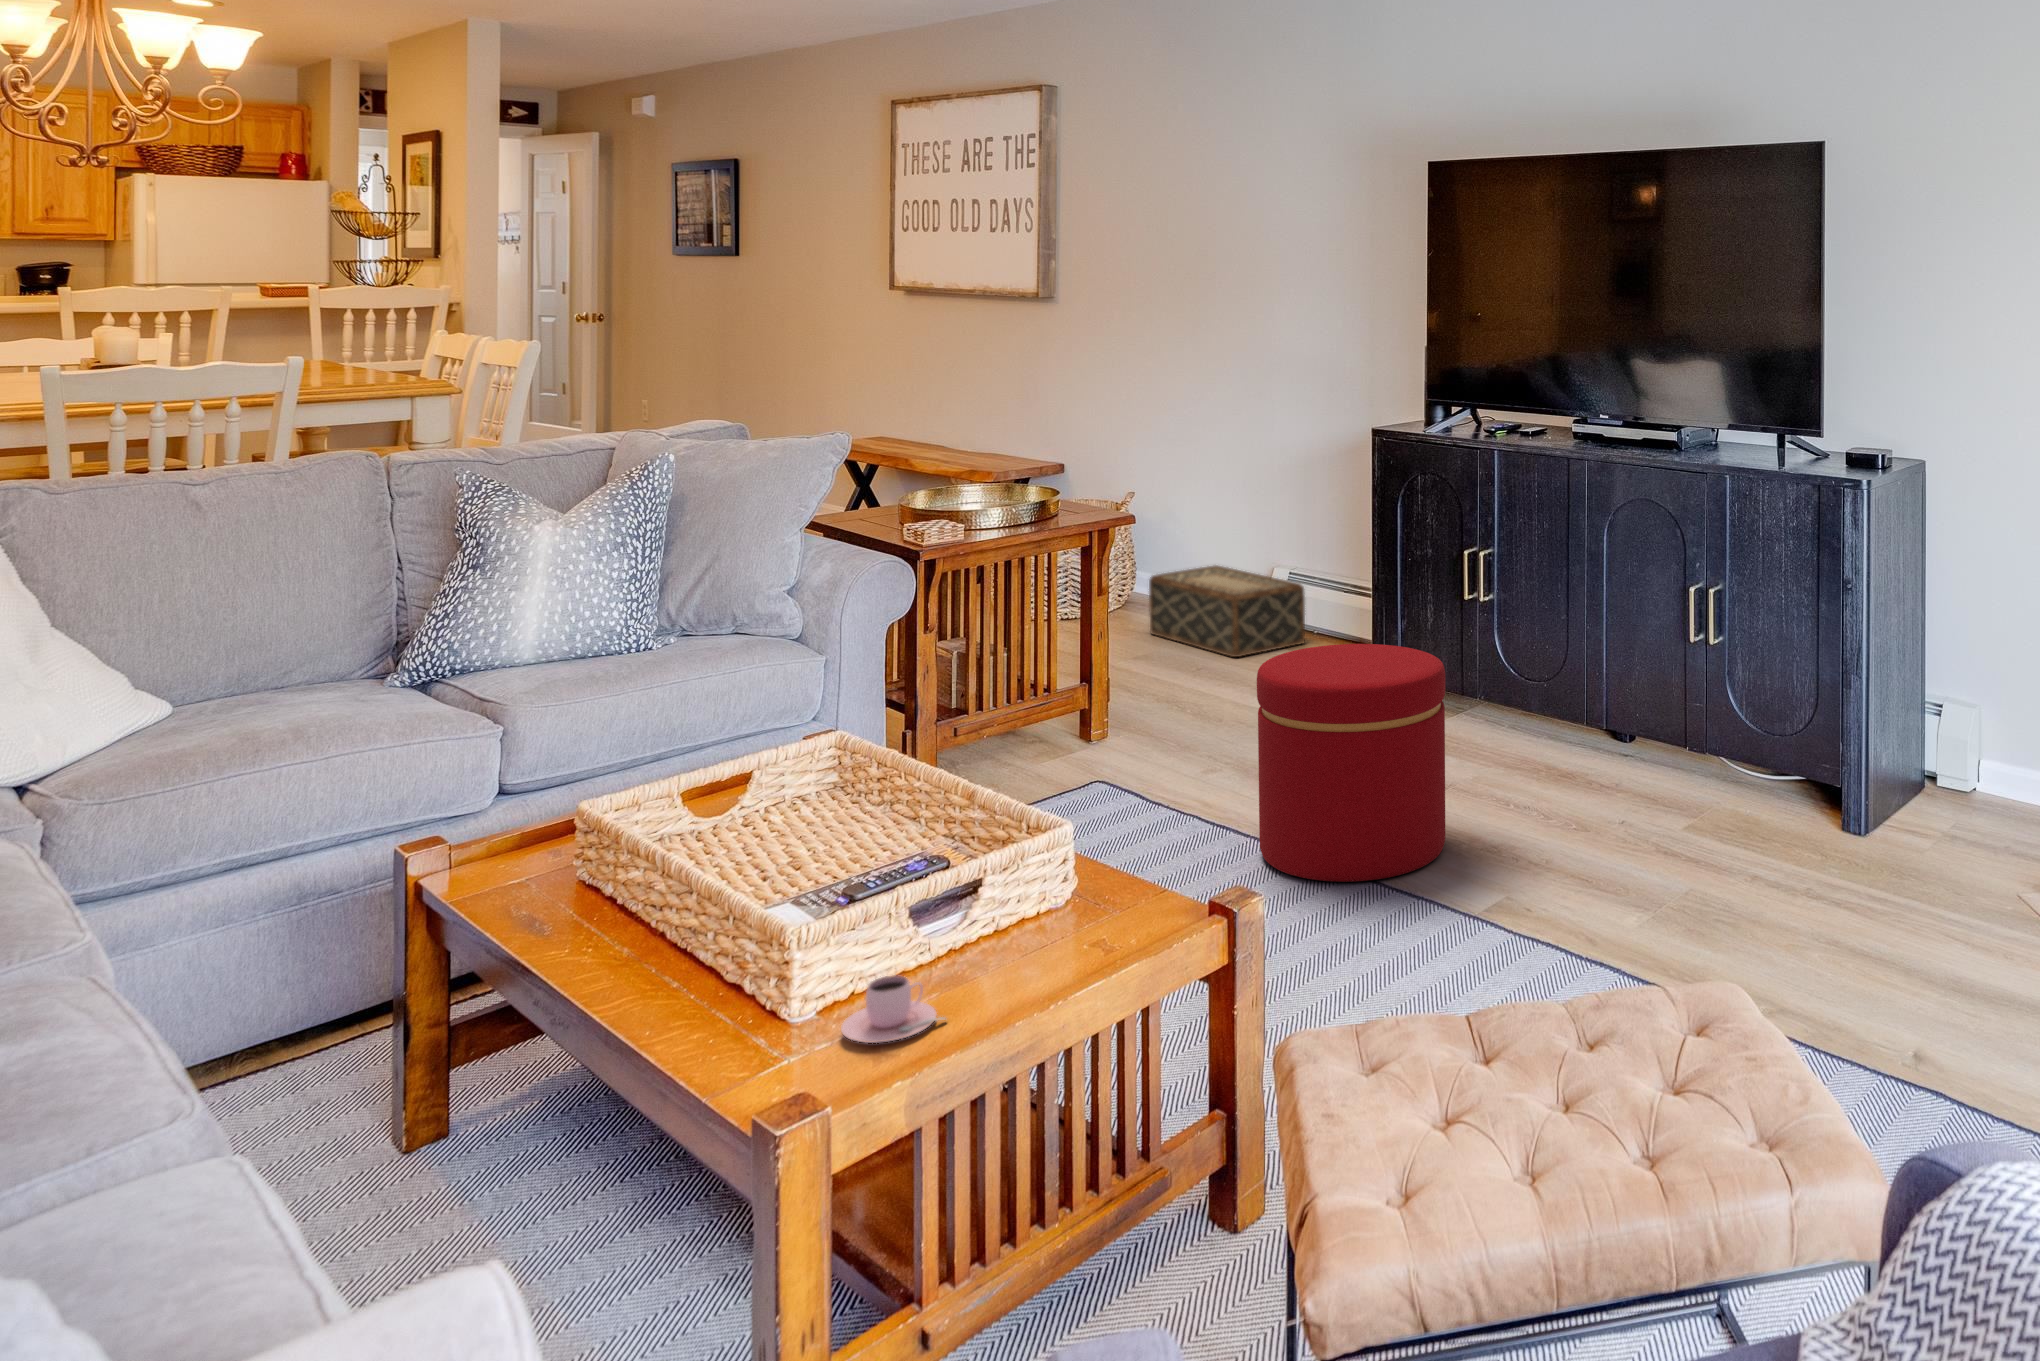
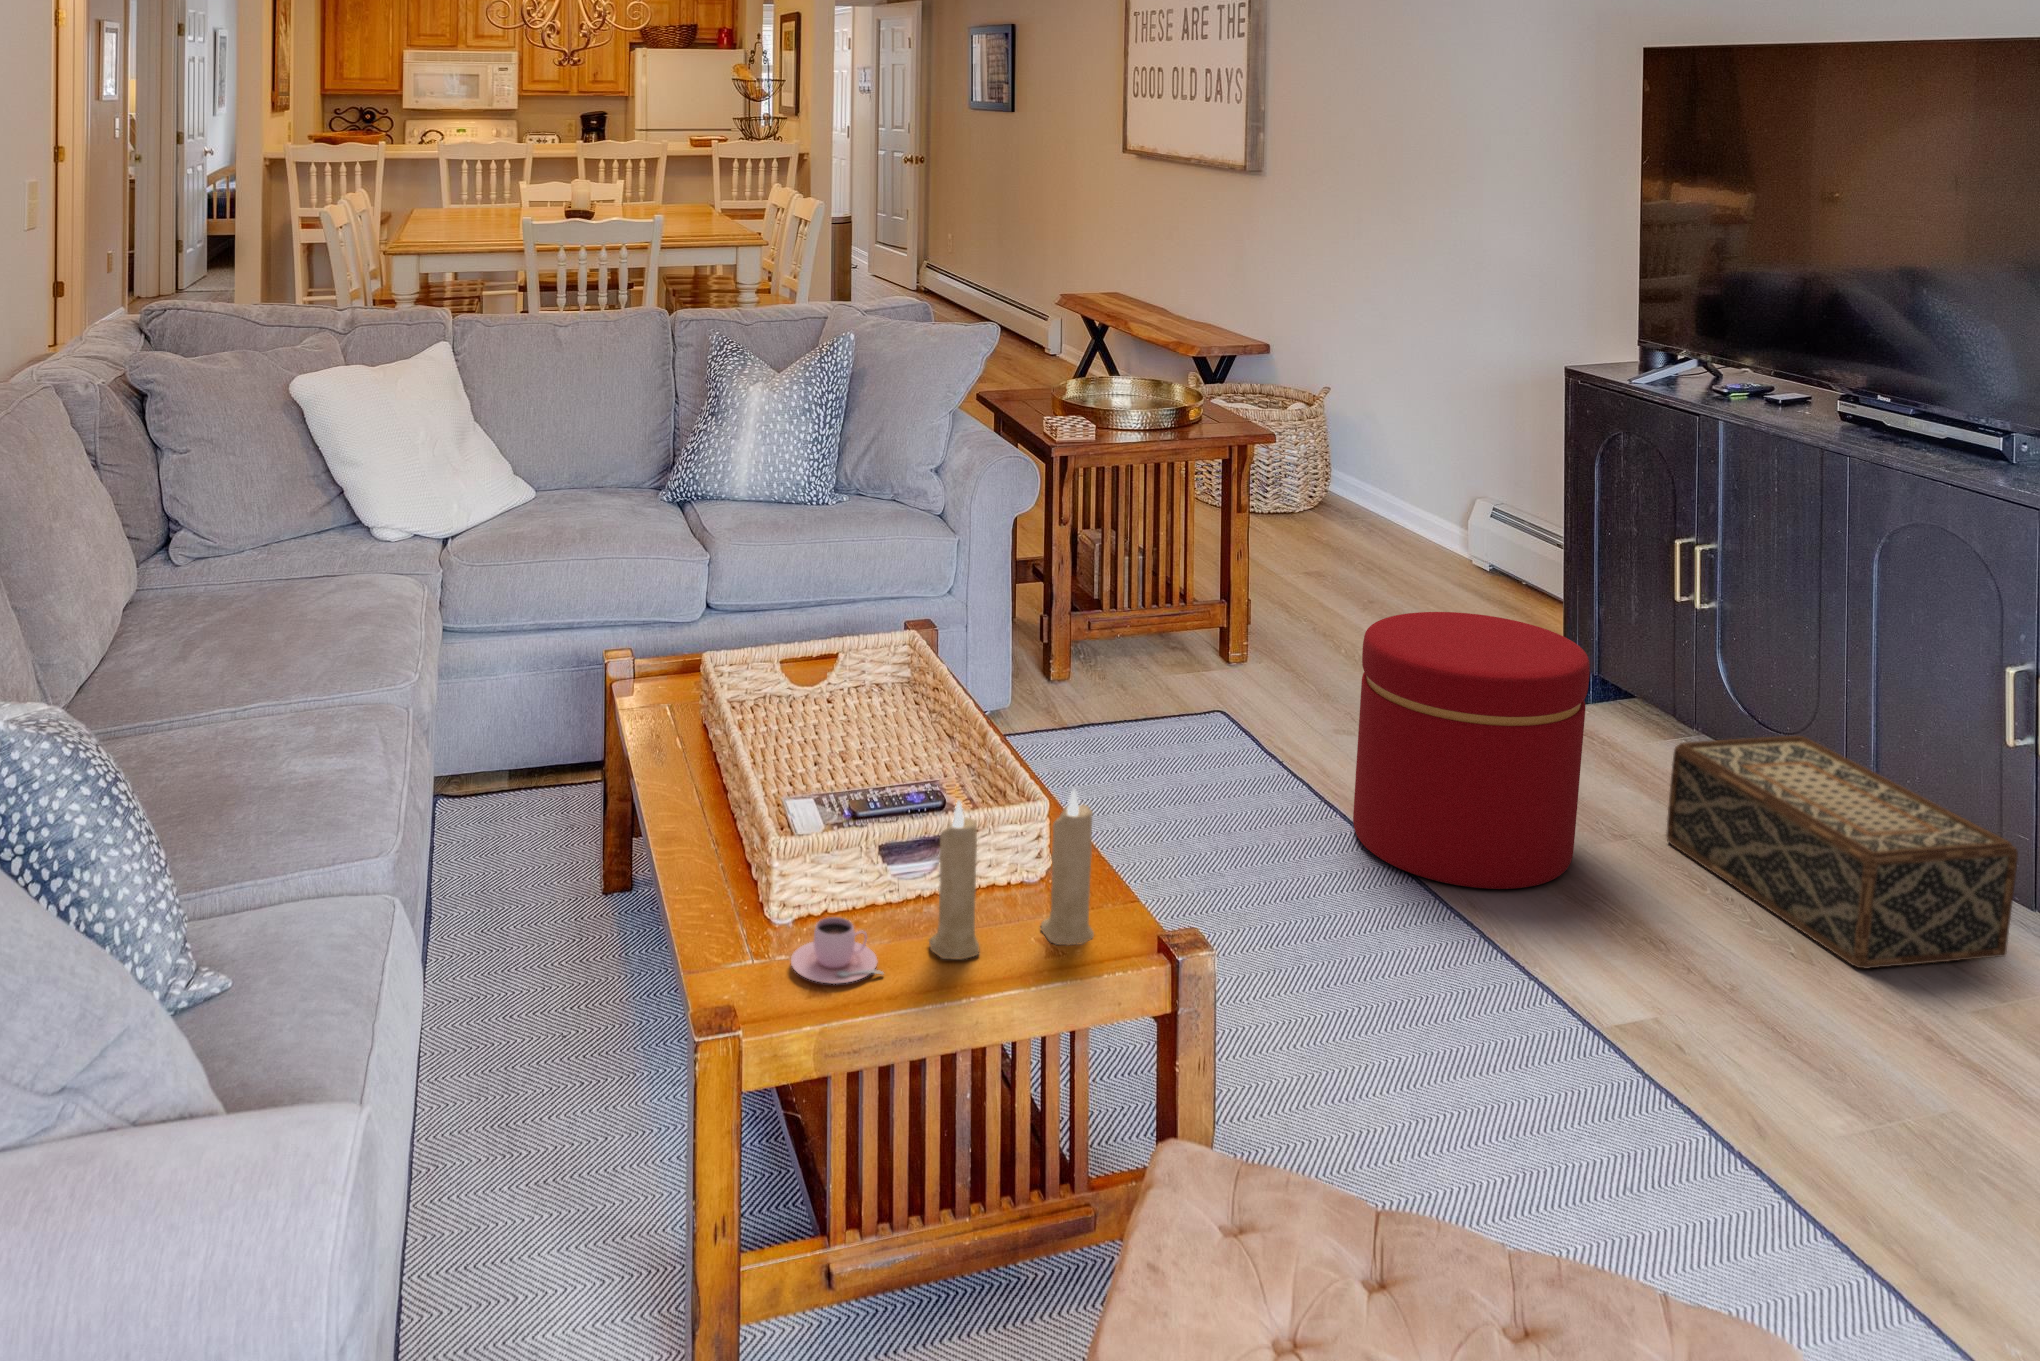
woven basket: present [1149,565,1305,657] -> present [1666,736,2018,968]
candle: none [980,790,1139,992] -> present [929,790,1094,960]

